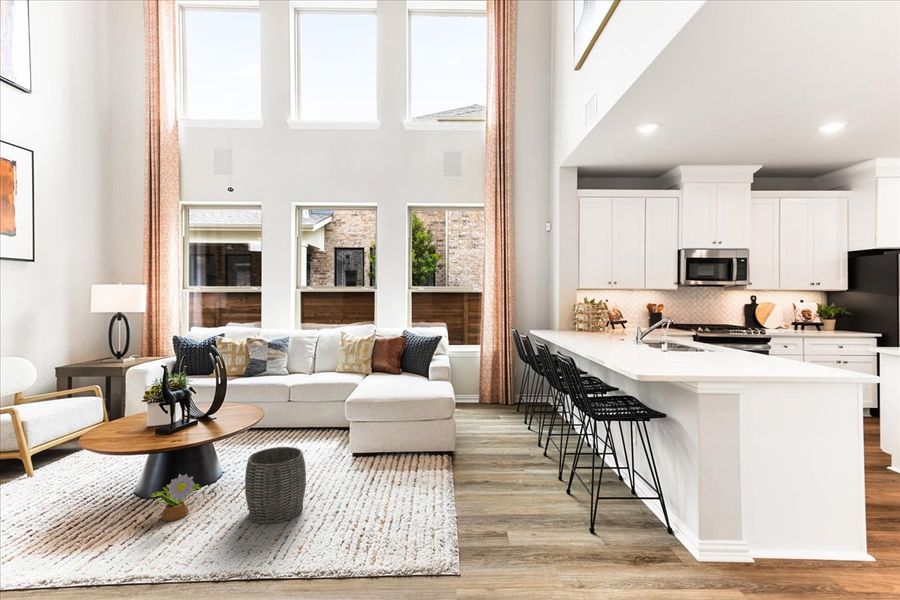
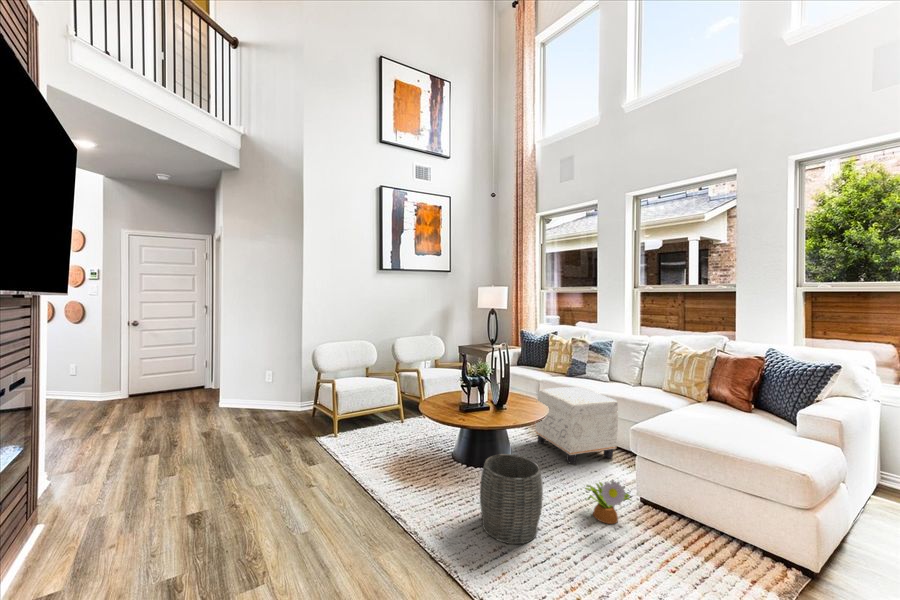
ottoman: none [236,384,317,454] -> present [536,387,618,464]
decorative plant: present [151,474,201,521] -> present [585,480,631,524]

